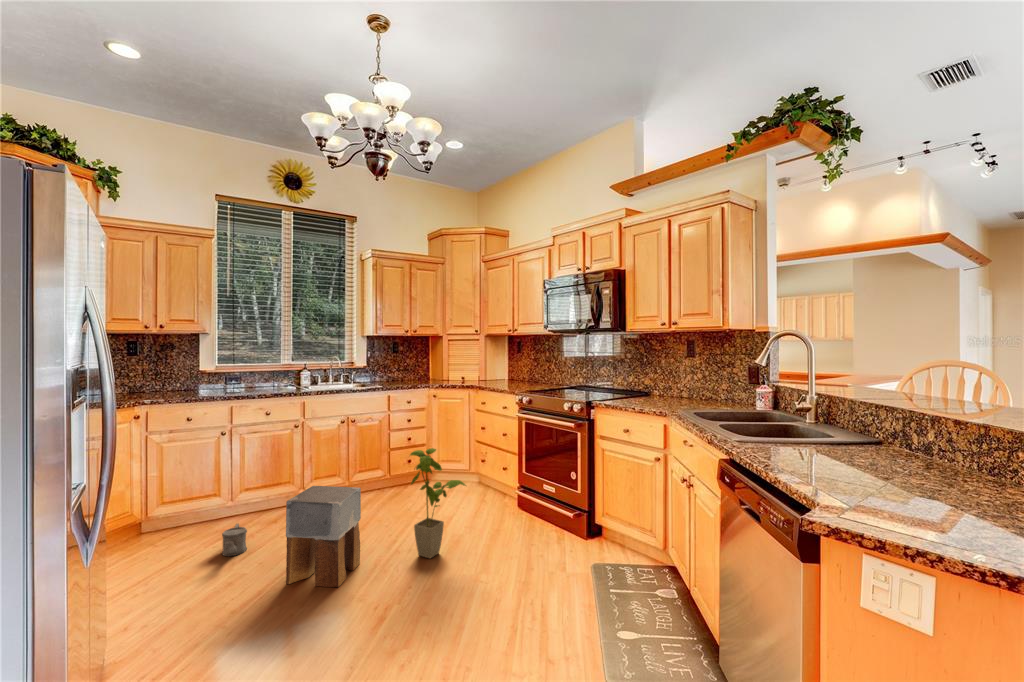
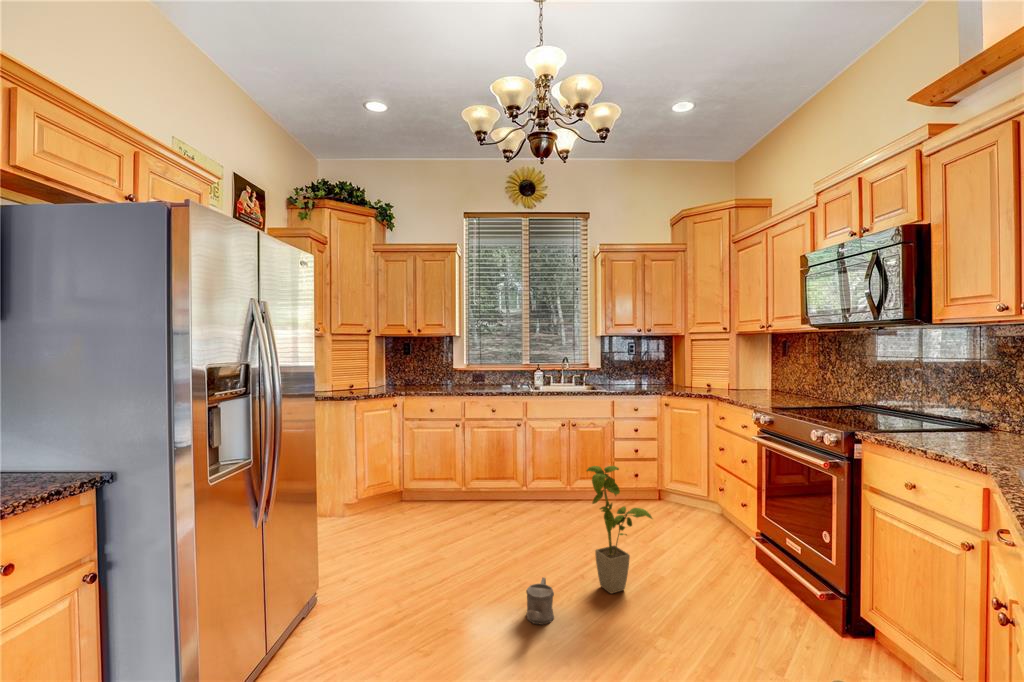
stool: present [286,486,361,587] -> none [469,485,540,594]
watering can: present [222,524,247,556] -> present [526,577,554,625]

